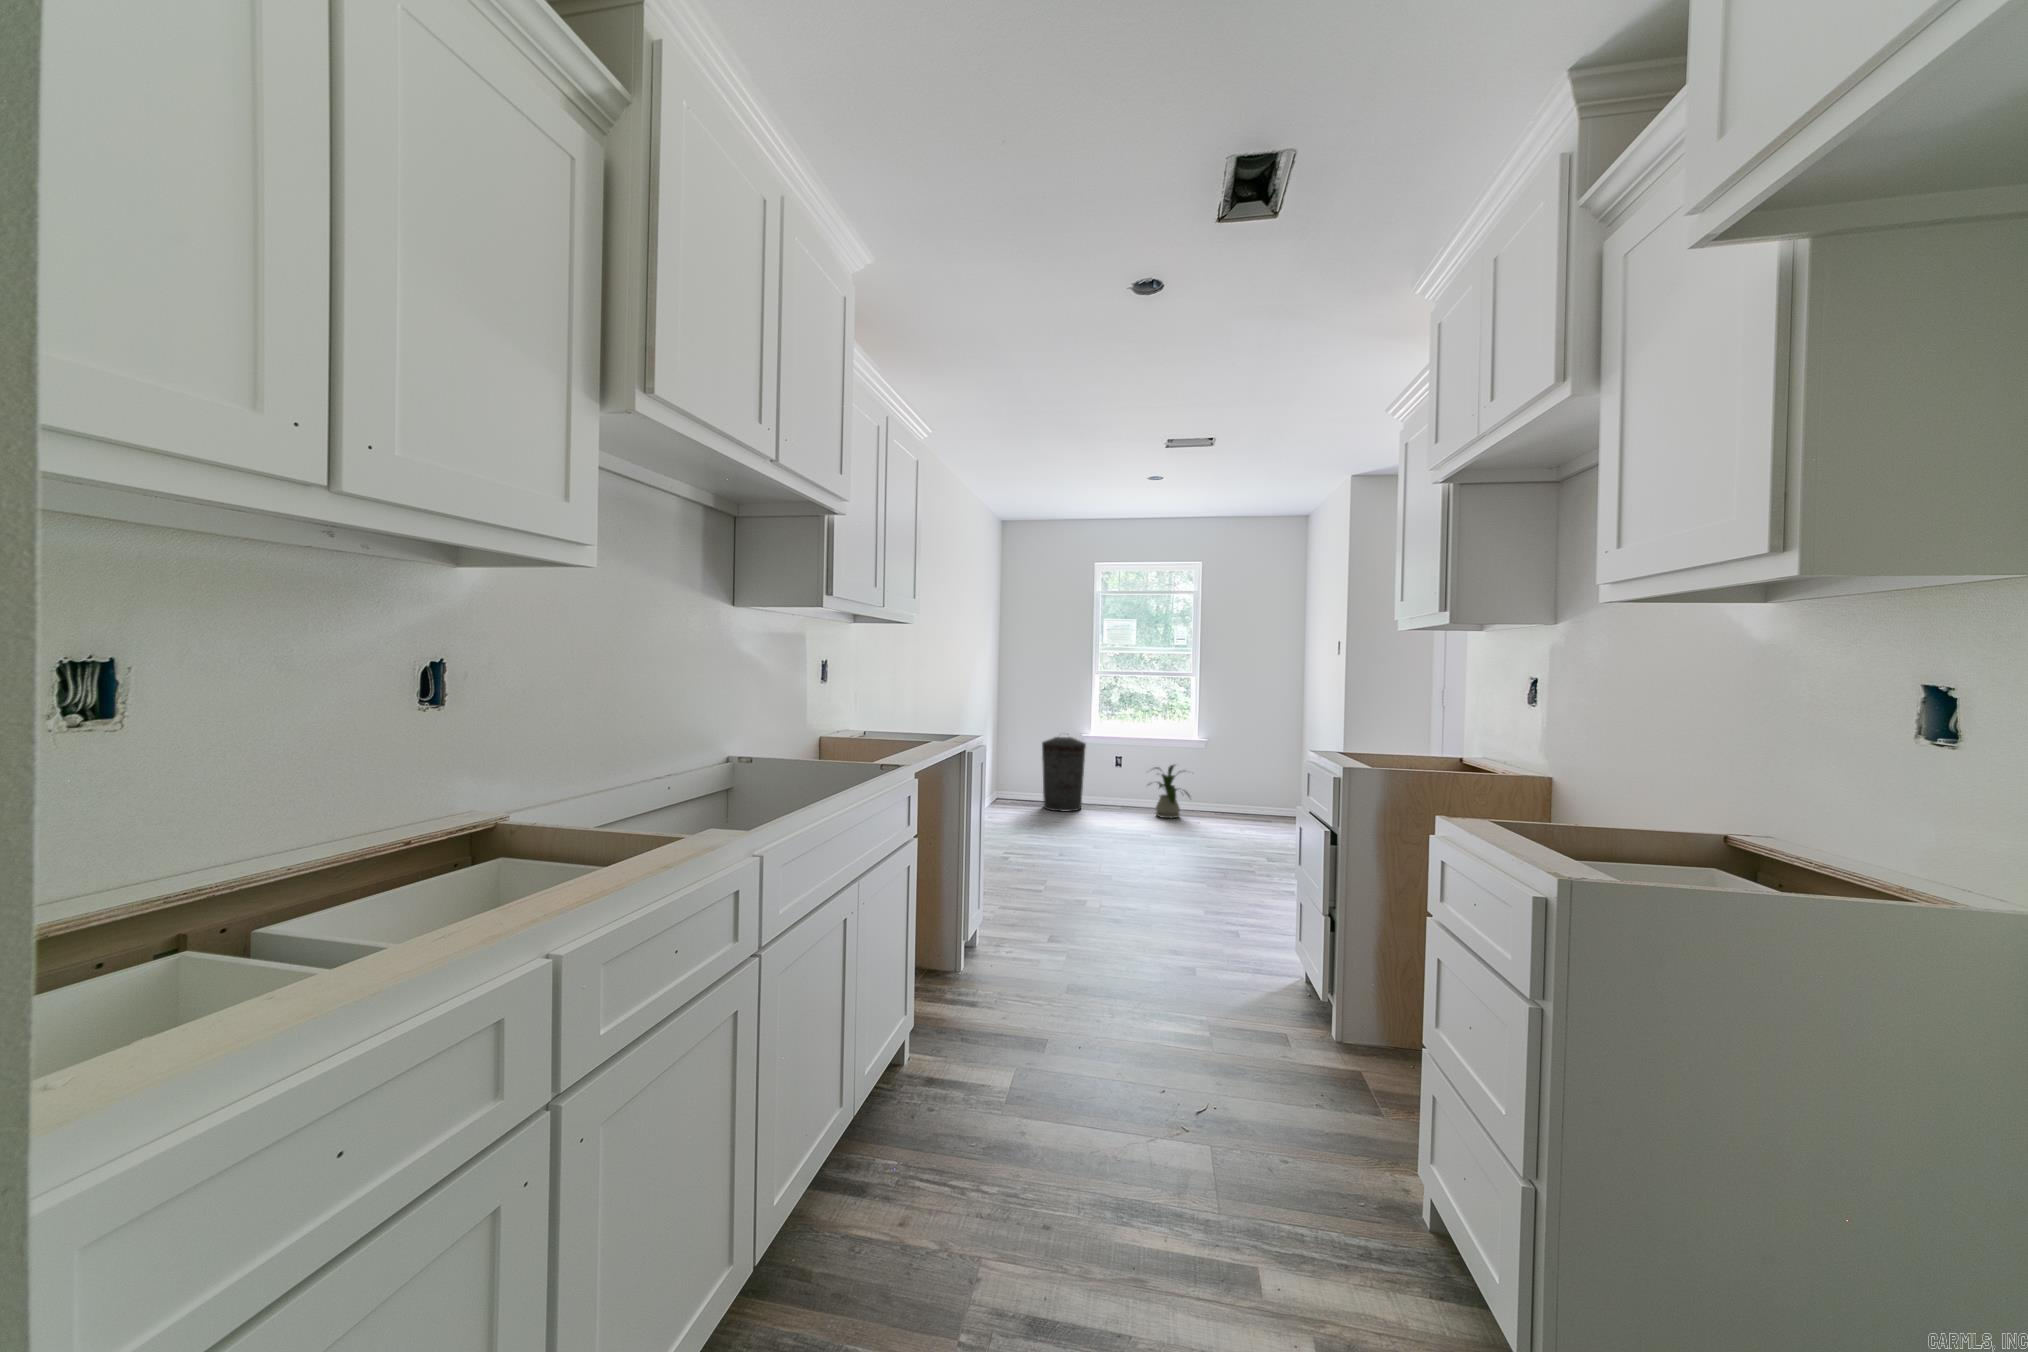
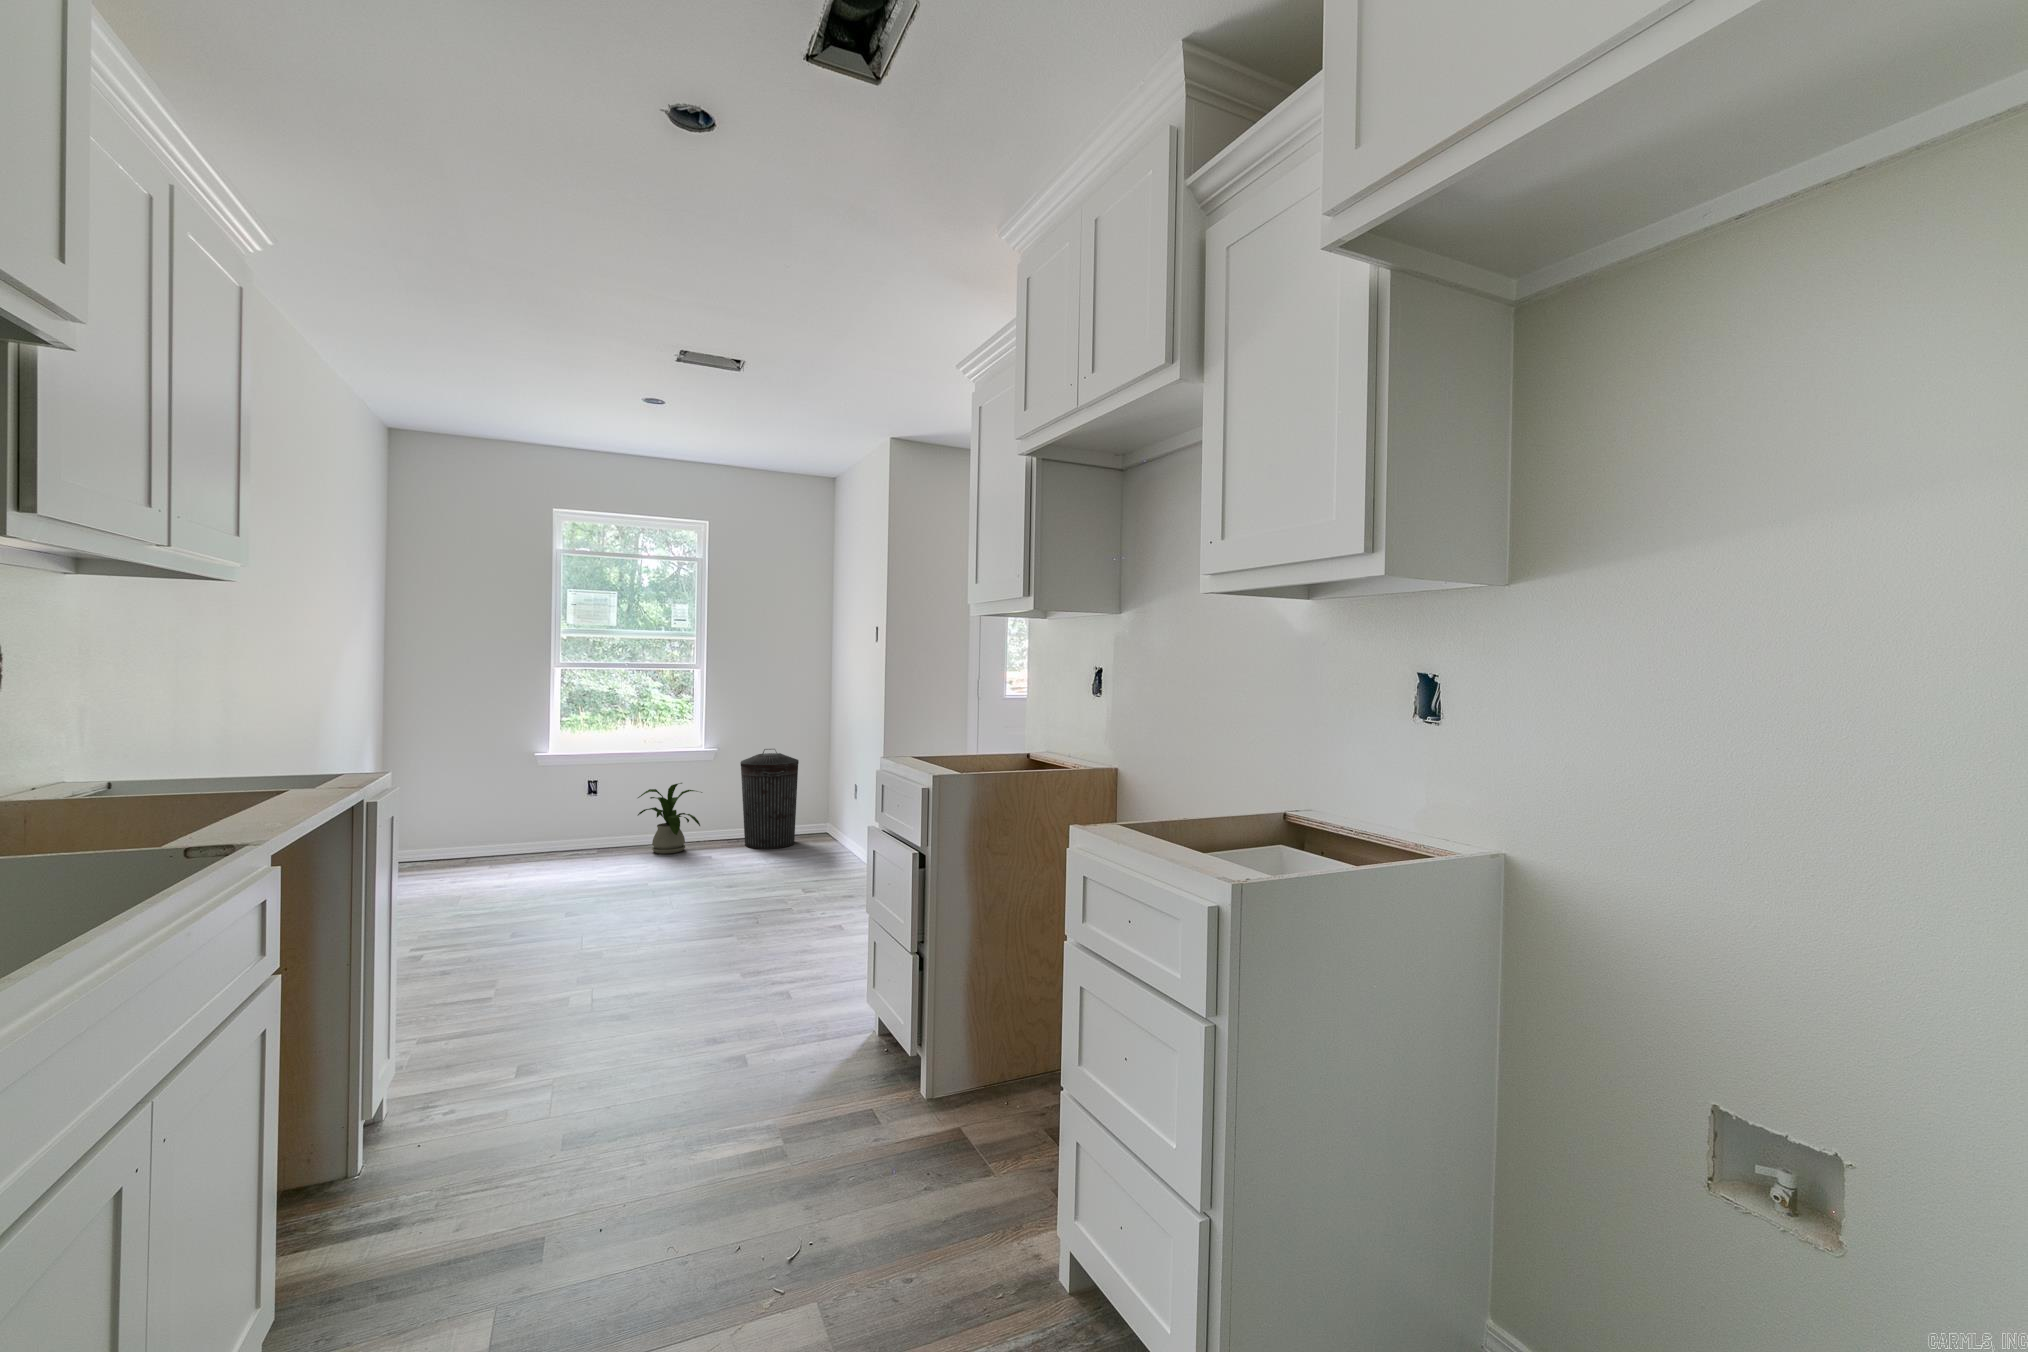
trash can: present [1042,737,1086,811] -> present [740,749,799,849]

